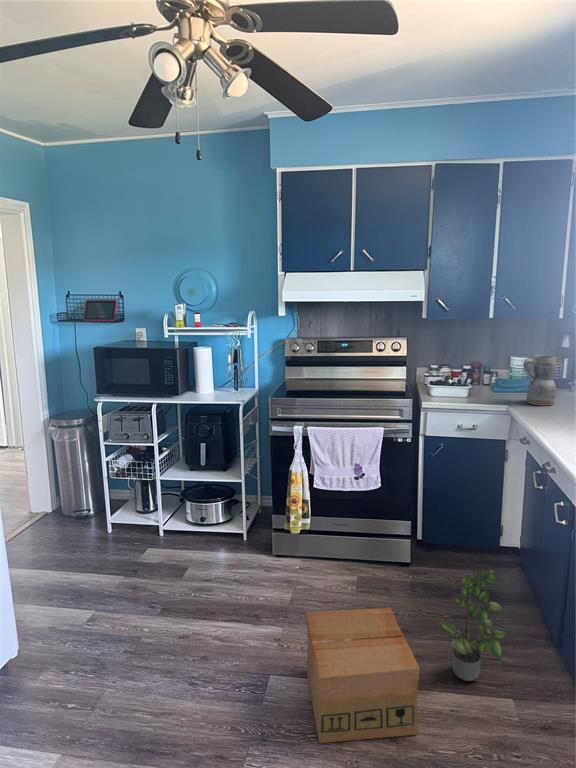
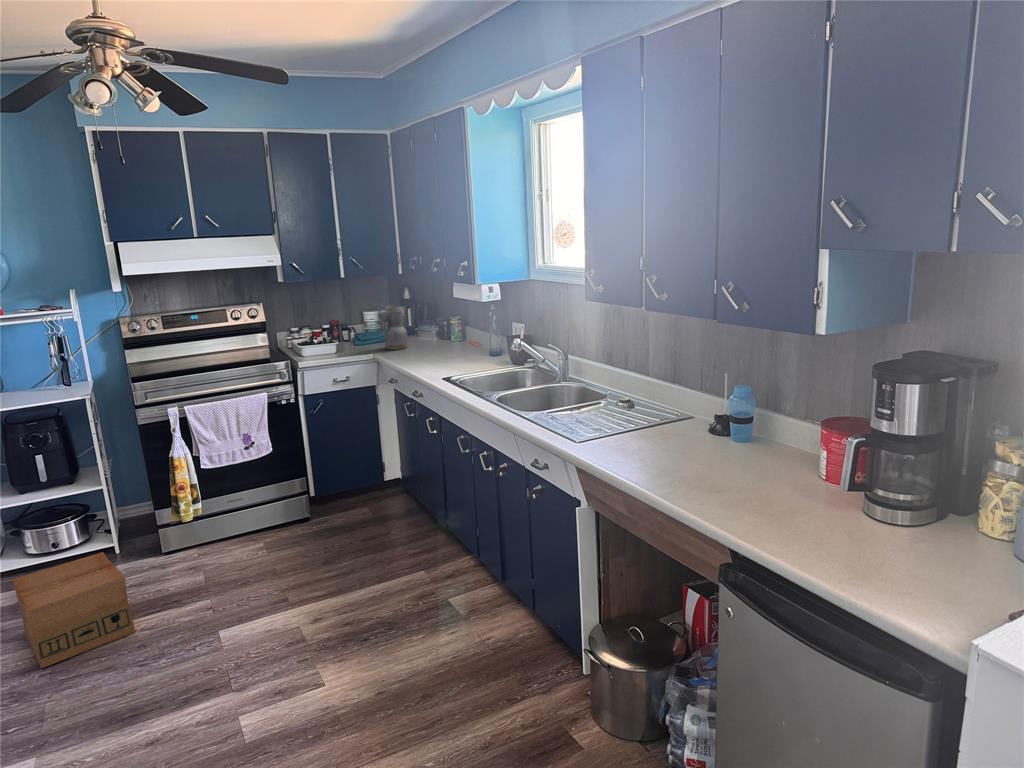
potted plant: present [441,571,506,681] -> none [359,477,410,573]
cardboard box: present [306,608,420,743] -> present [12,552,136,668]

